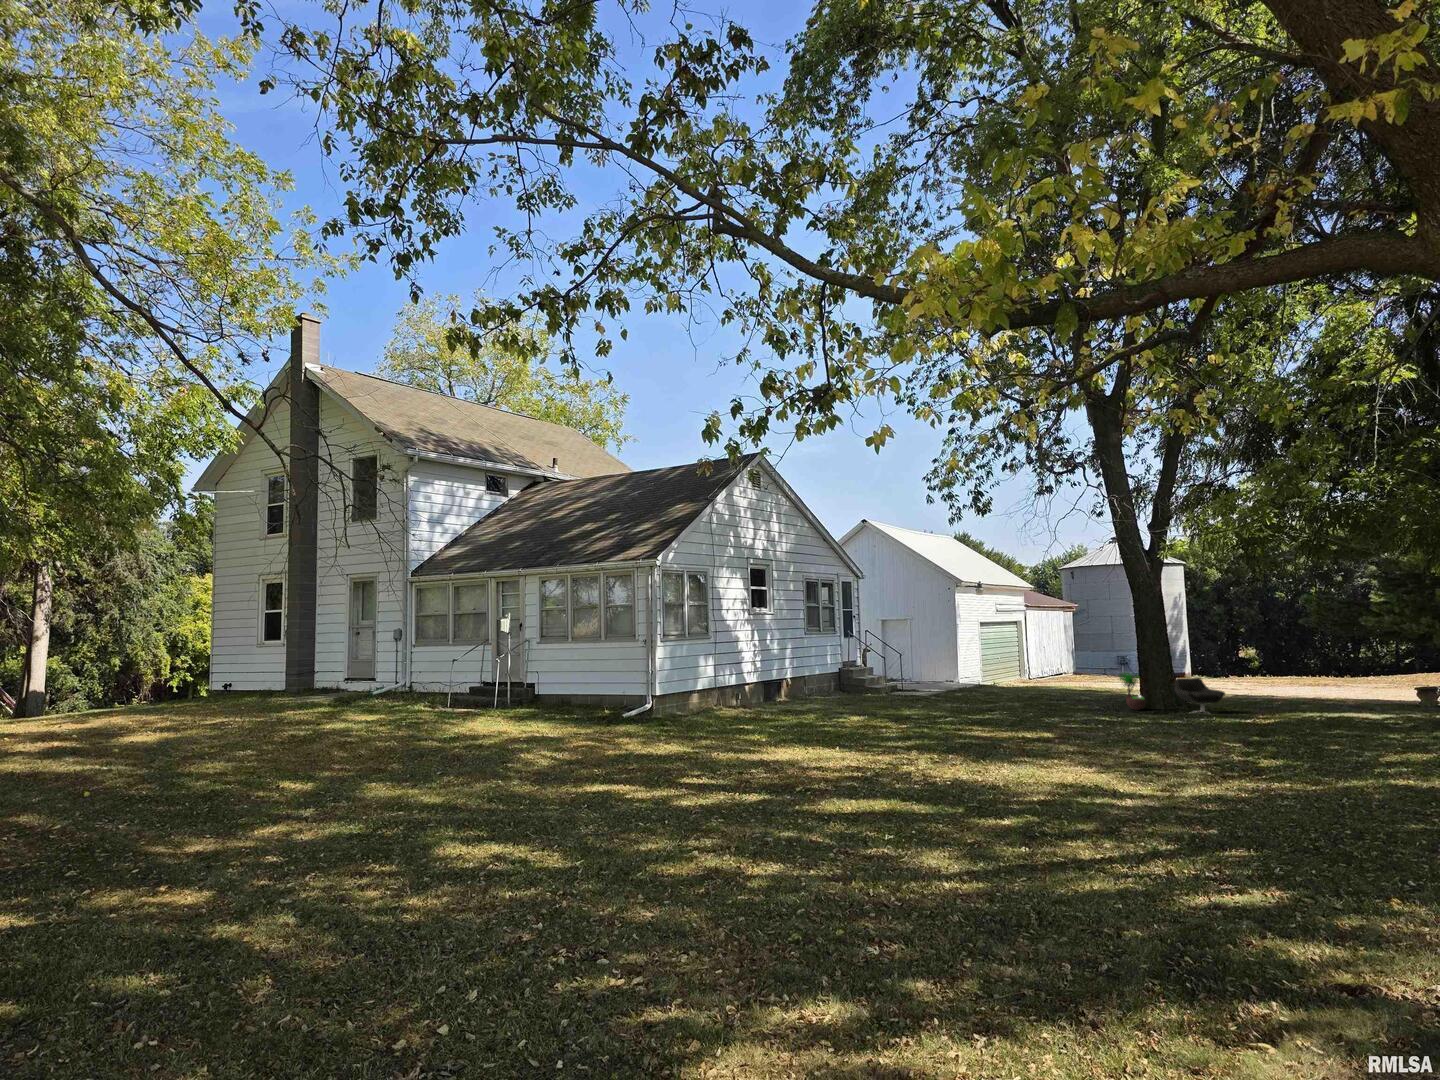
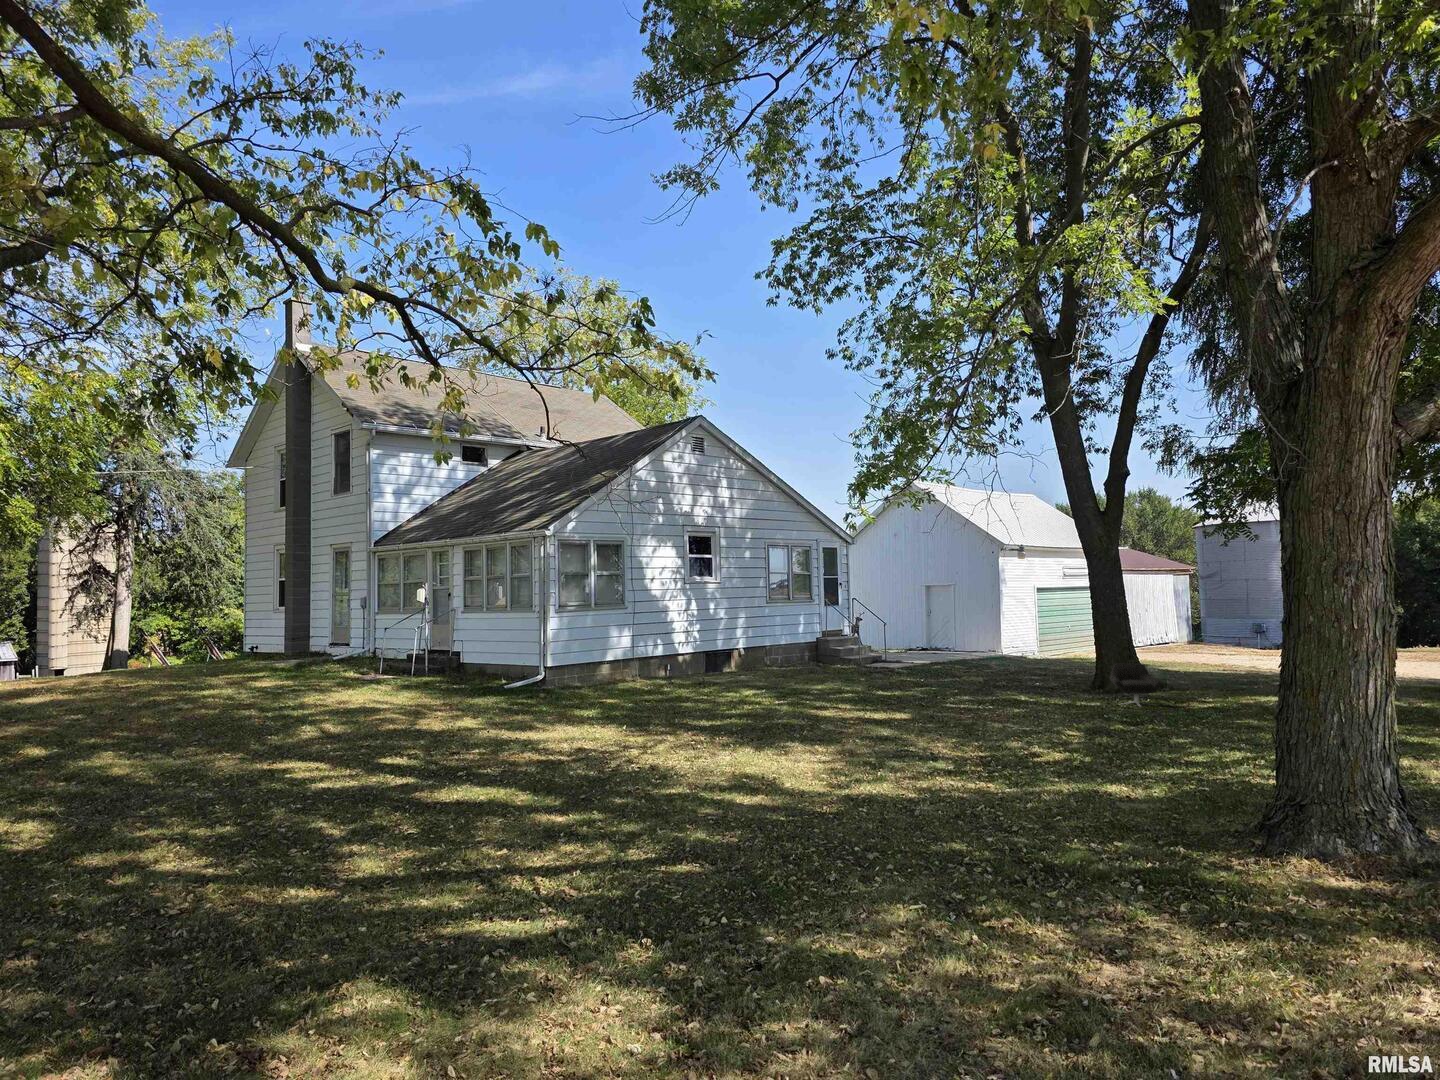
potted tree: present [1119,672,1146,710] -> none [1051,650,1080,698]

